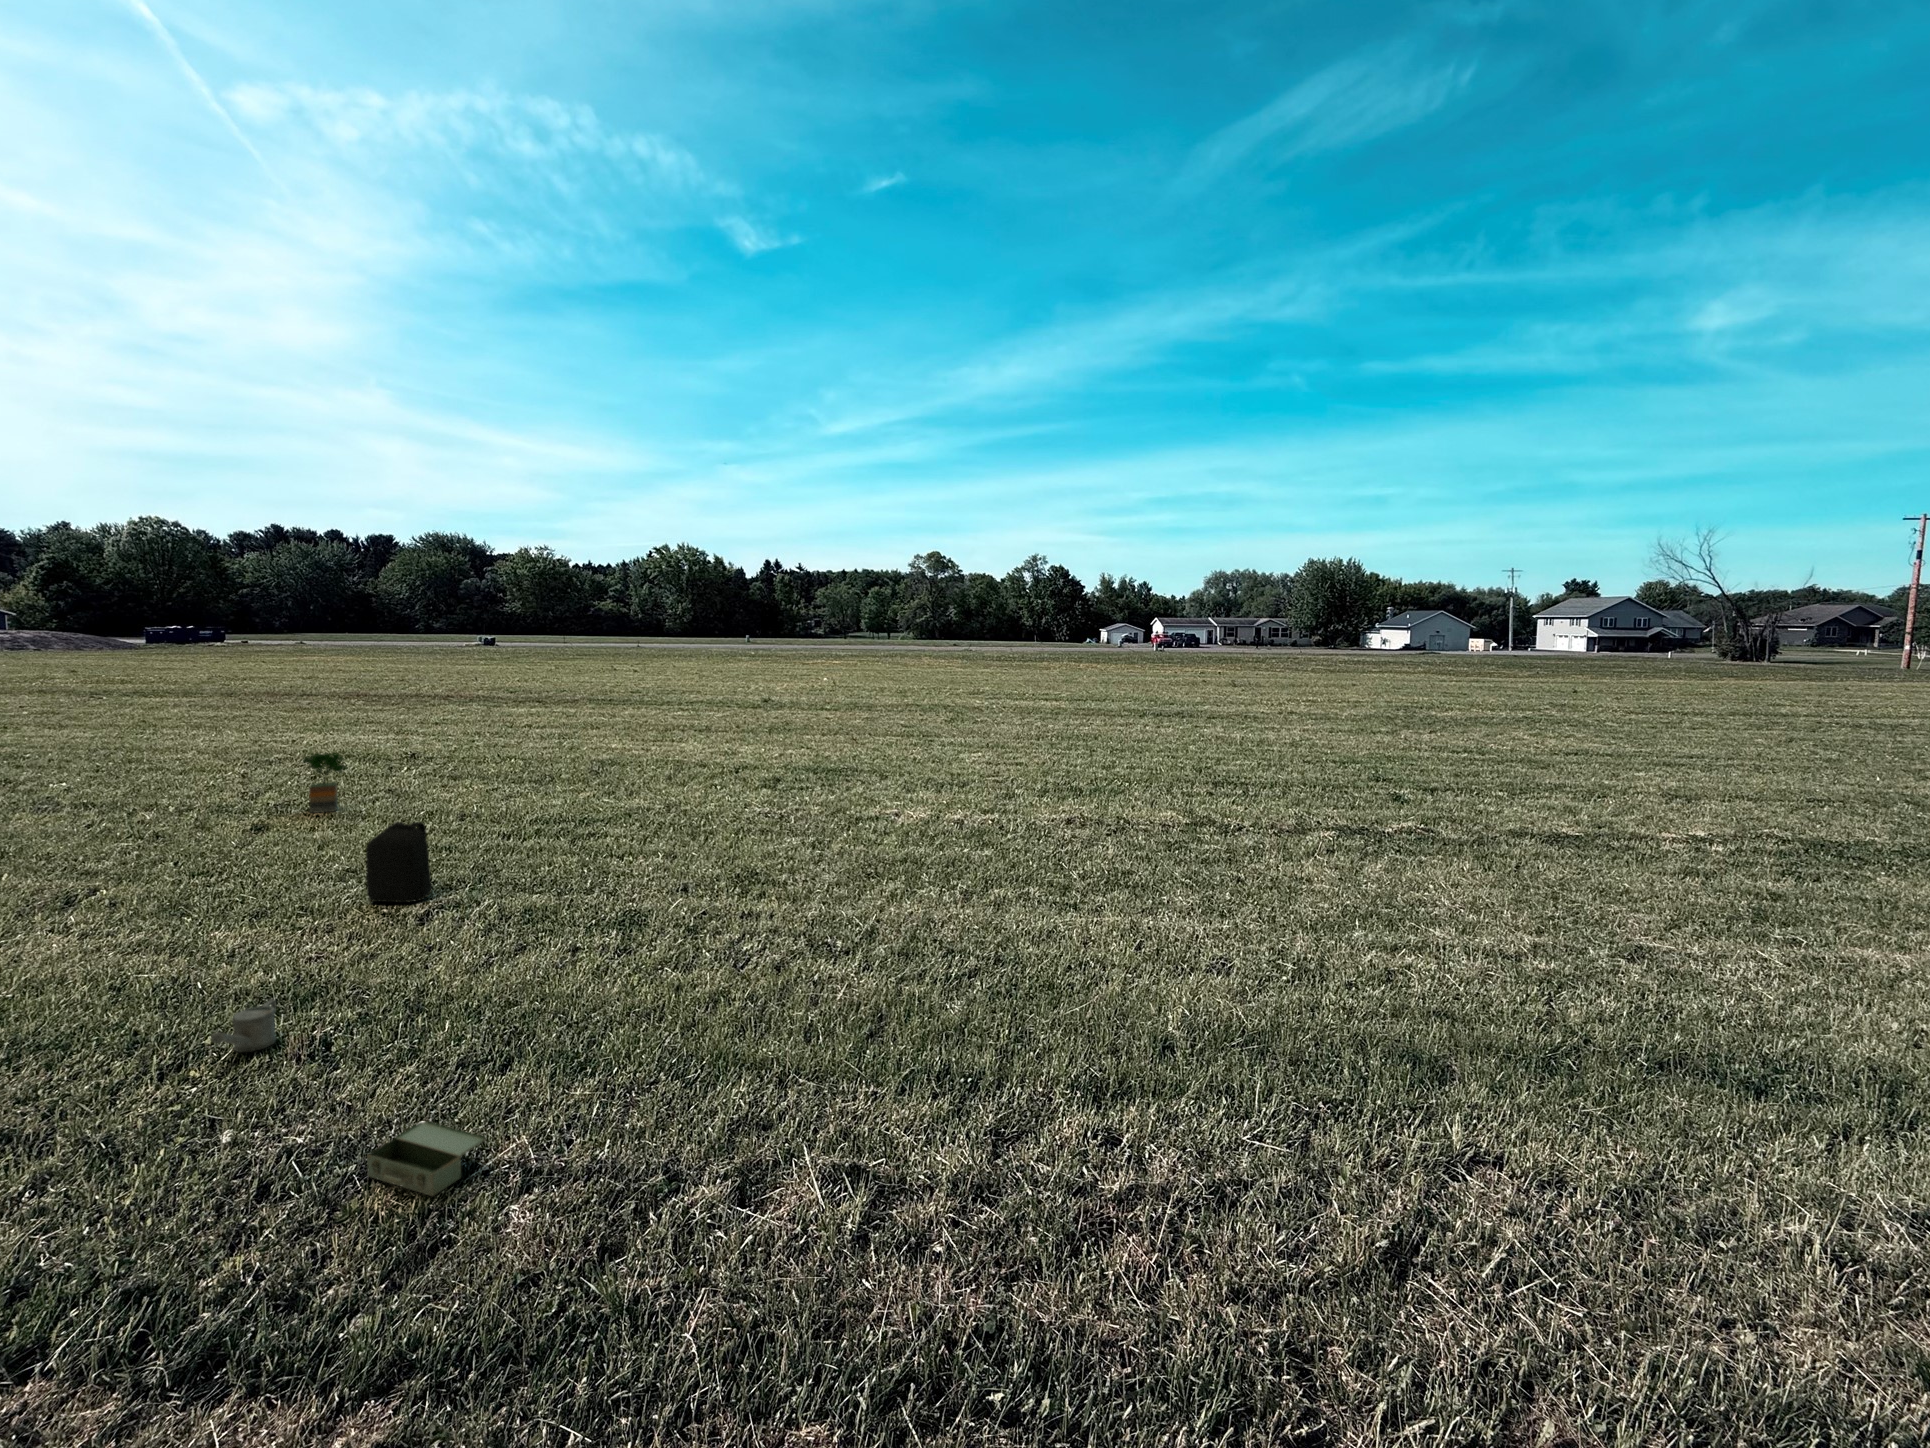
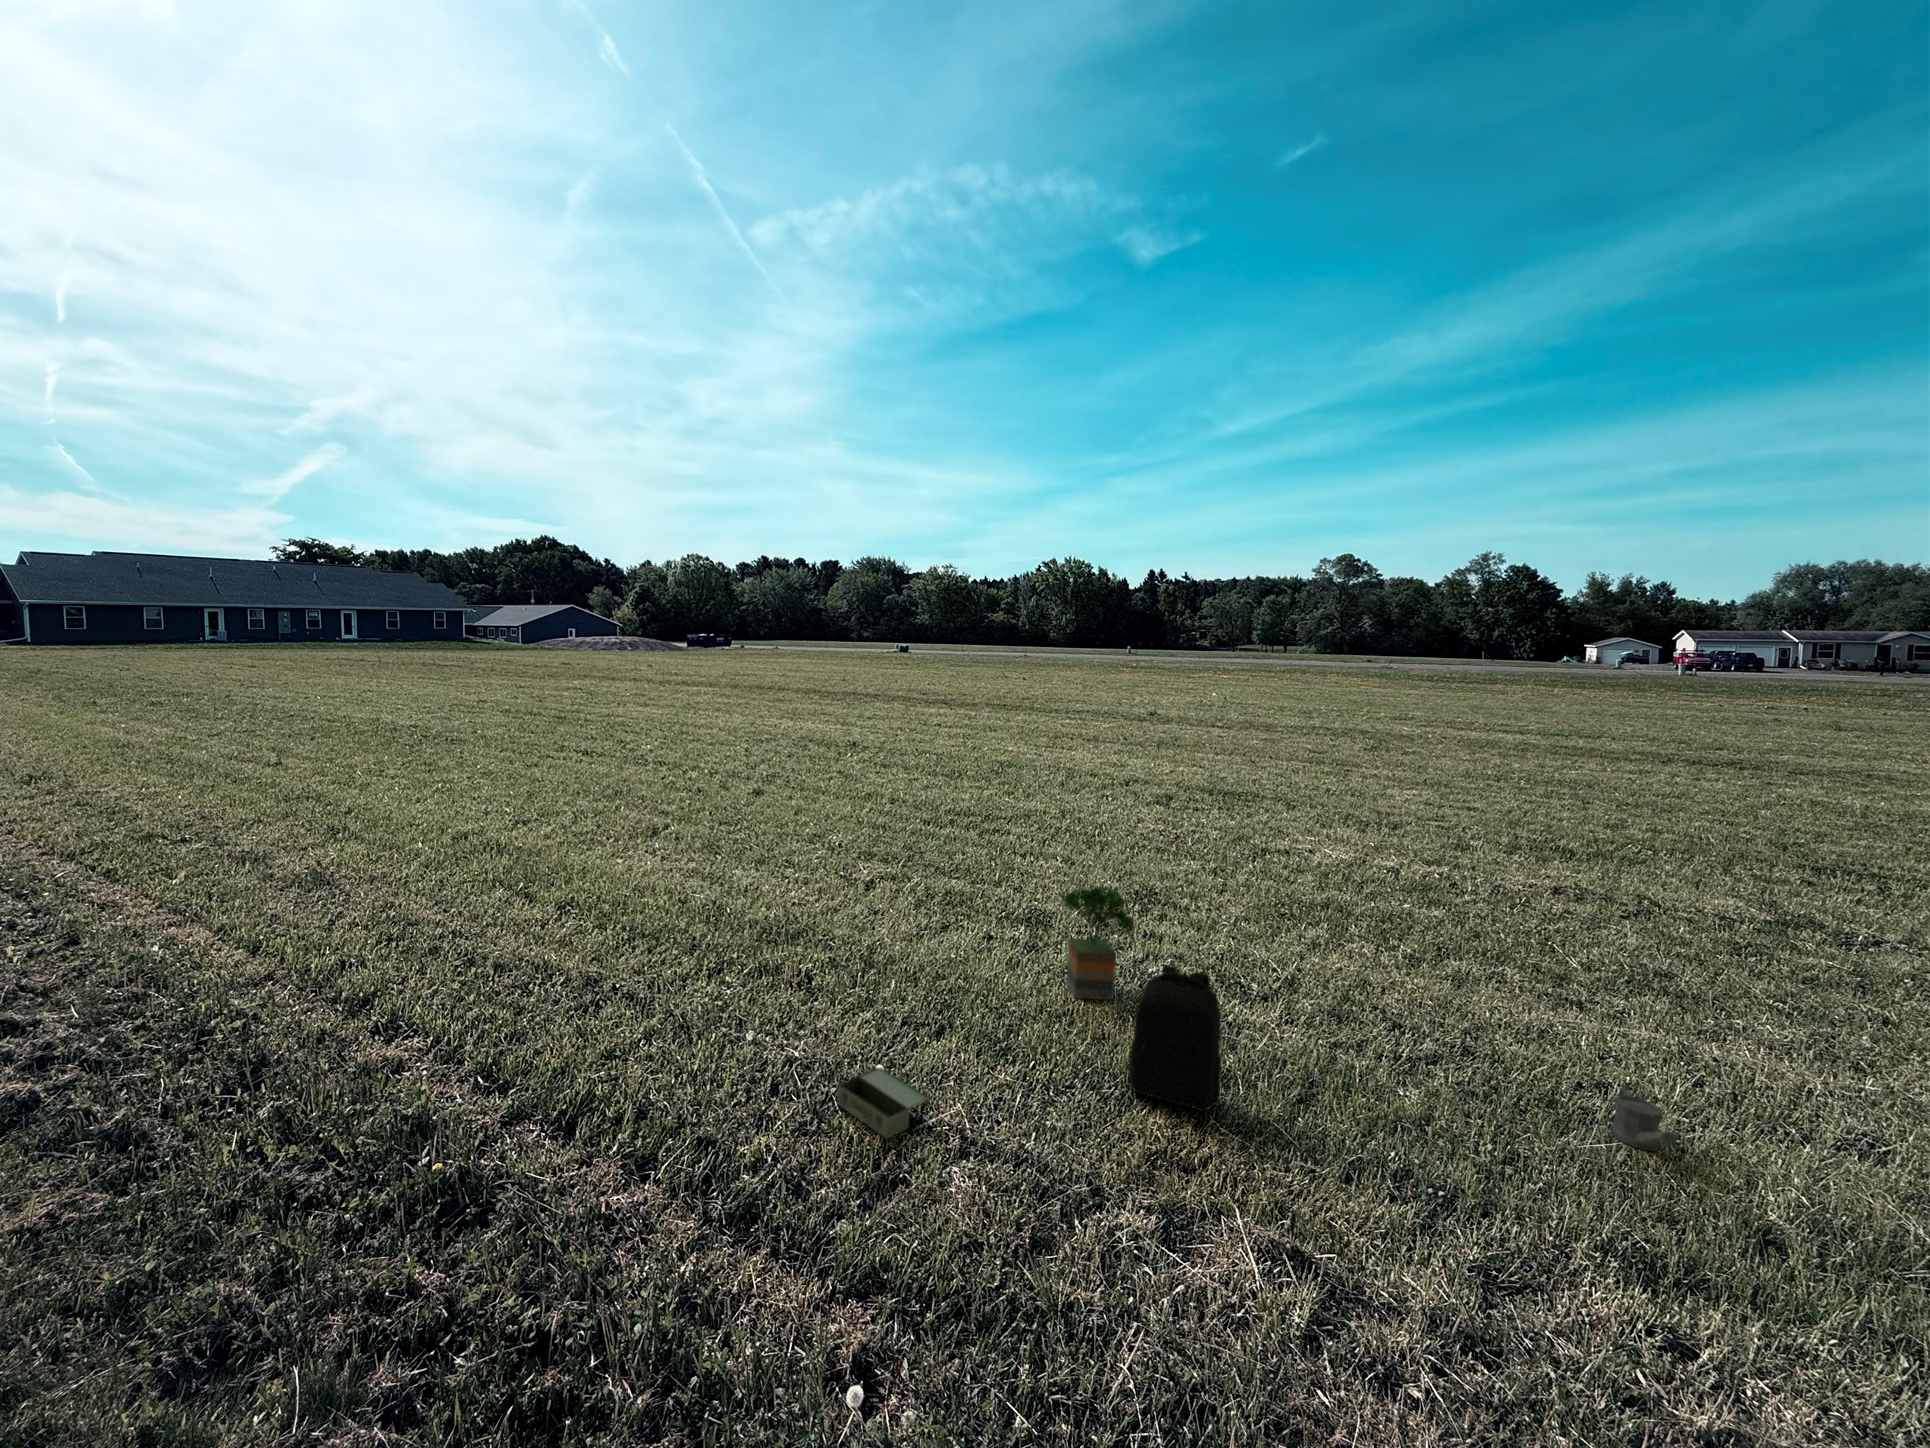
potted tree: present [301,753,347,813] -> present [1061,887,1135,1000]
backpack: present [365,822,432,902] -> present [1128,965,1221,1111]
watering can: present [211,999,276,1052] -> present [1612,1087,1677,1151]

